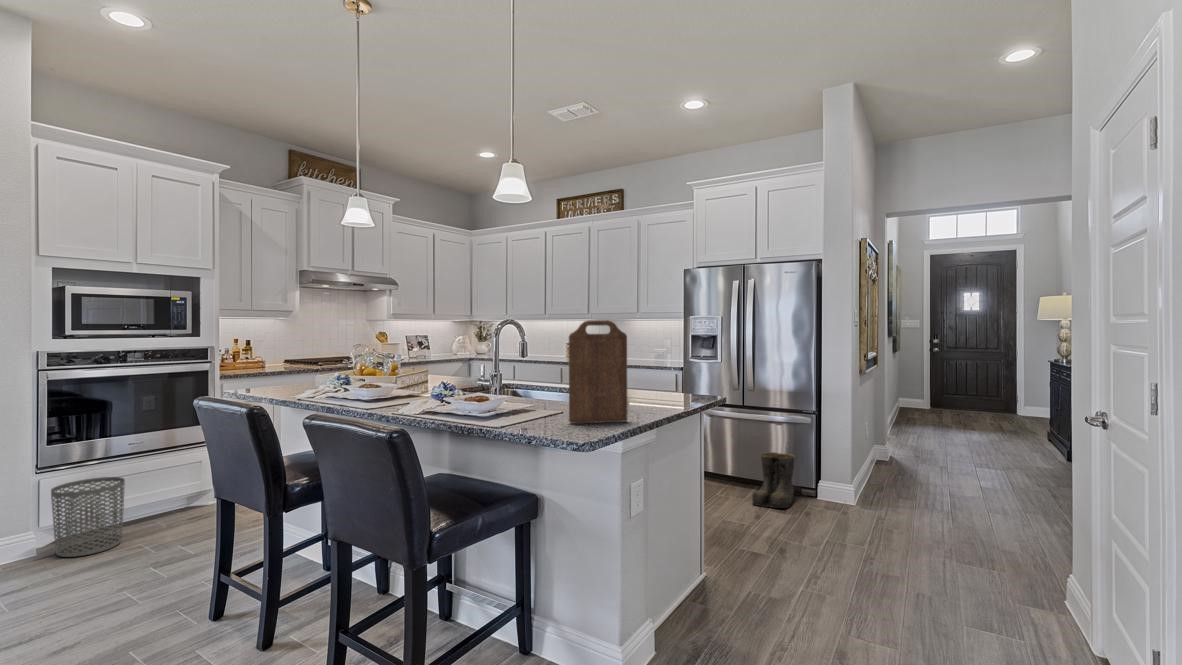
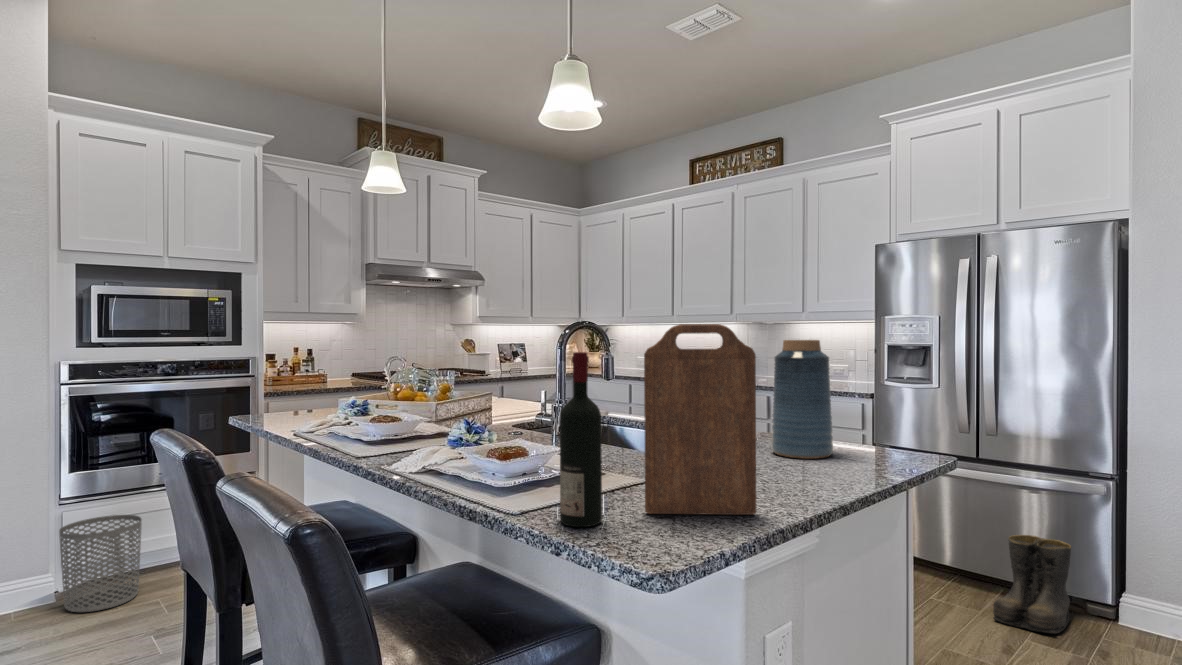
vase: none [627,330,662,400] -> present [771,340,833,459]
wine bottle: none [526,336,549,429] -> present [560,352,602,527]

